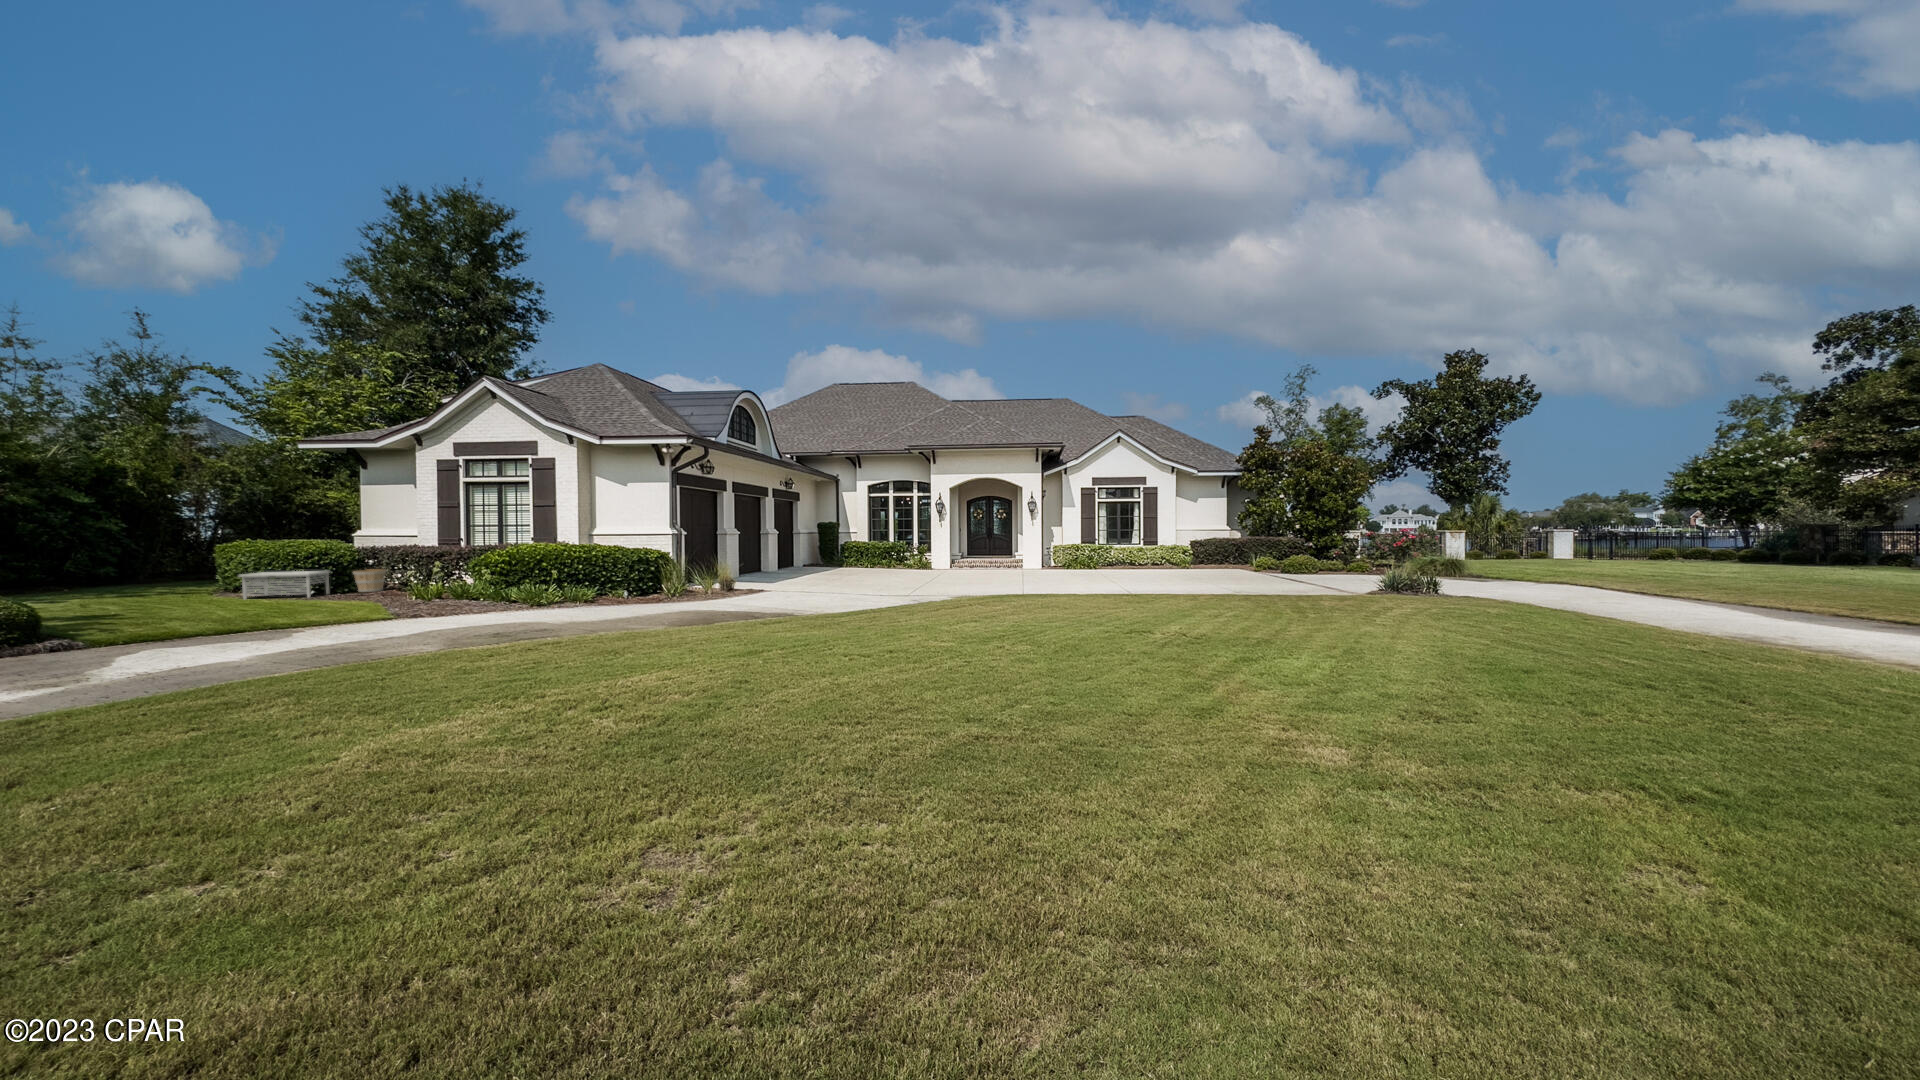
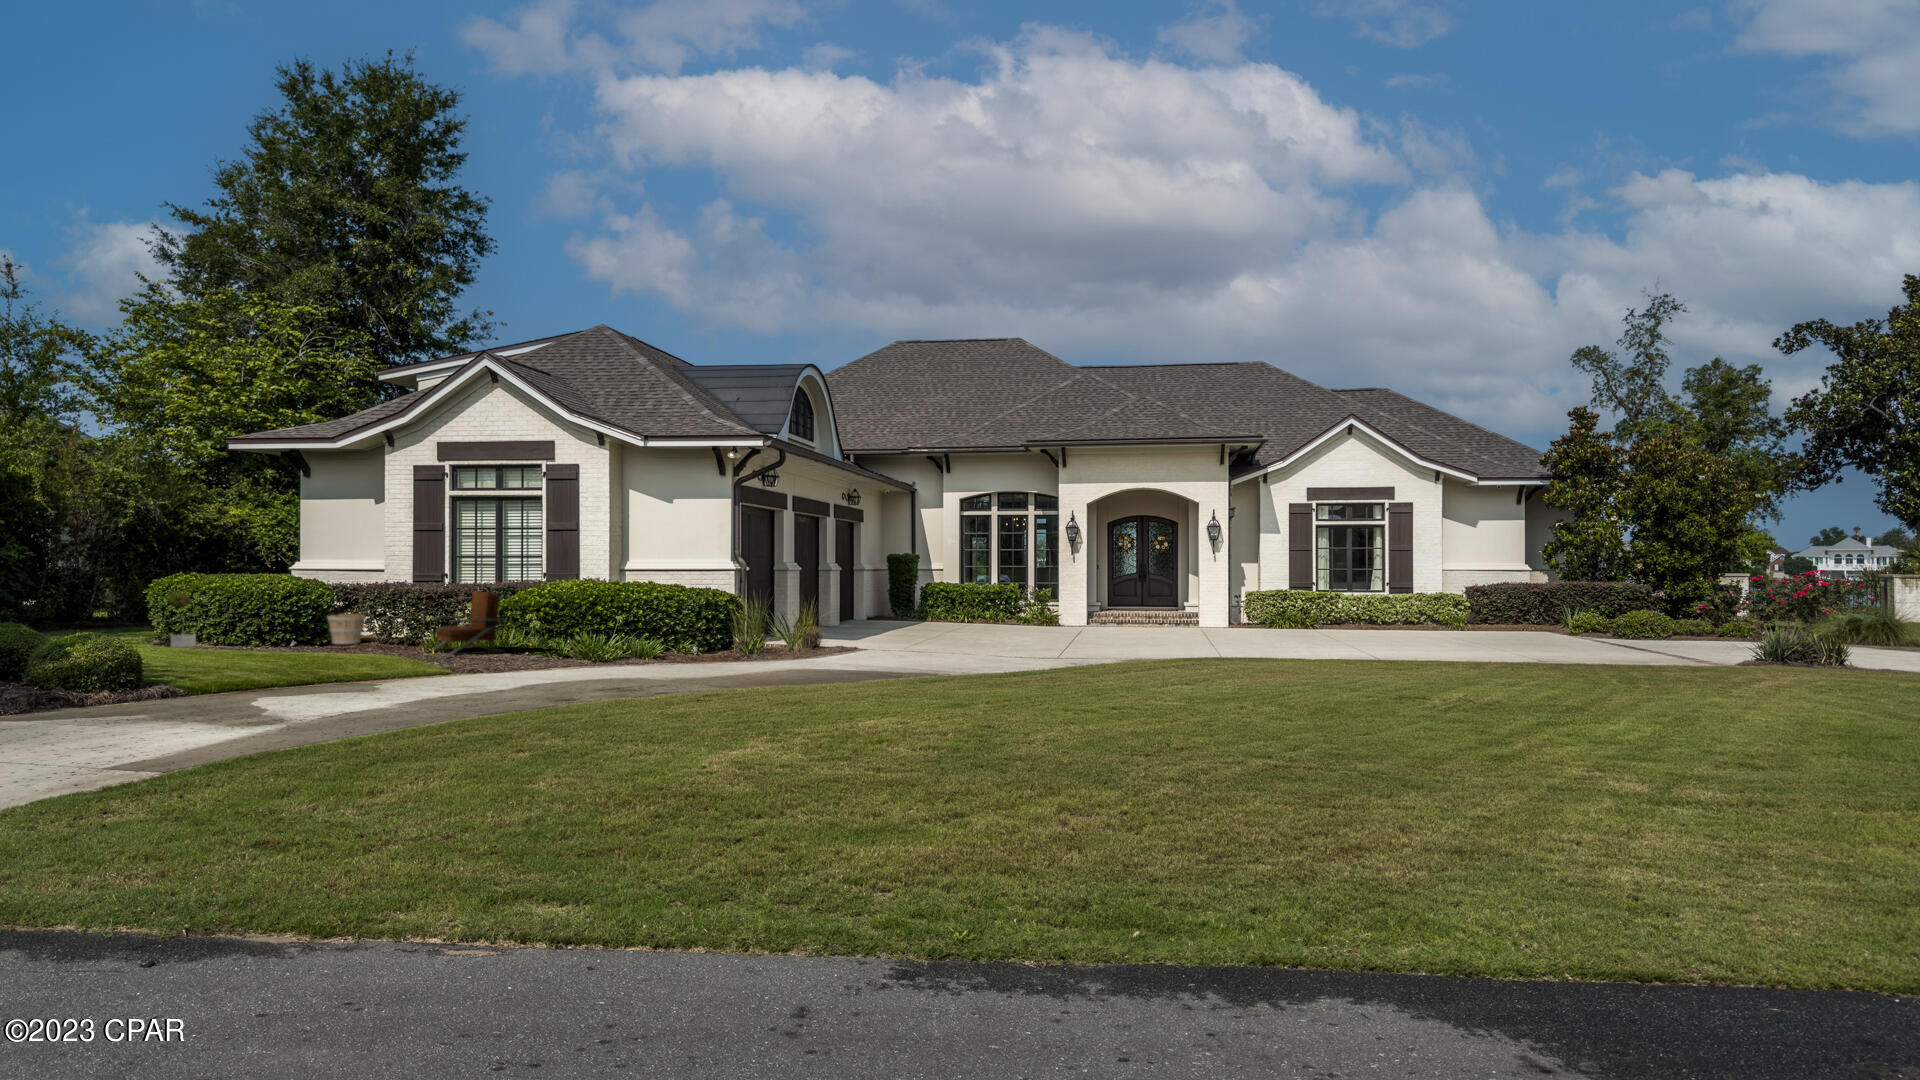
lounge chair: none [420,552,475,602] -> present [433,592,507,655]
potted tree: none [209,554,239,597] -> present [167,592,196,648]
storage bench: present [239,571,329,599] -> none [213,615,308,651]

